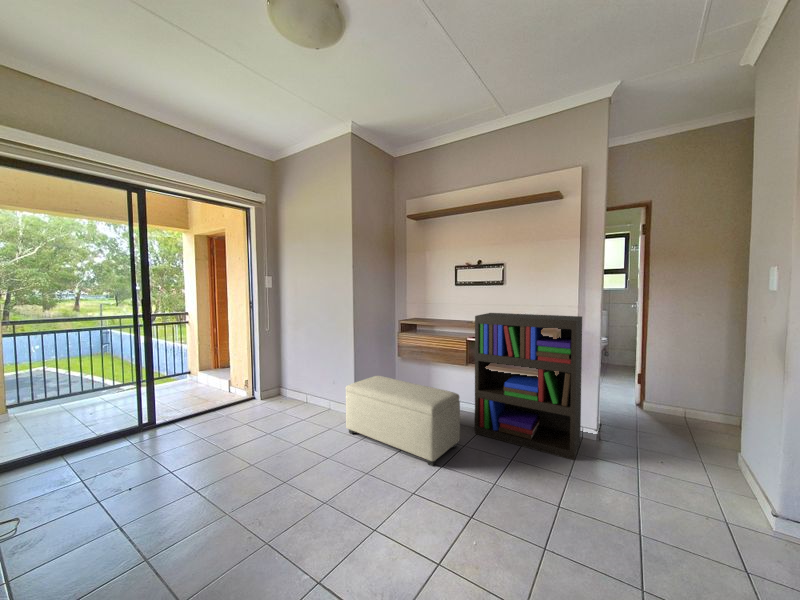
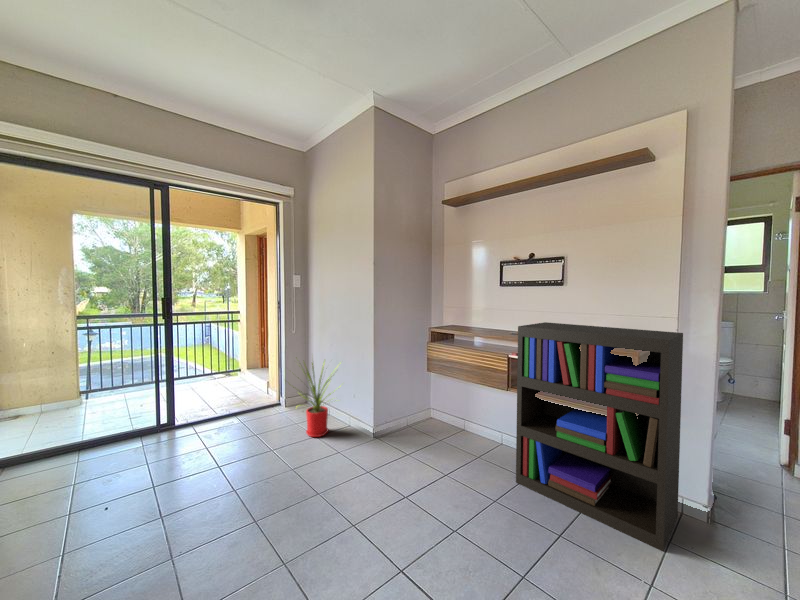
house plant: none [271,347,325,420] -> present [289,361,332,437]
ottoman: present [346,376,460,466] -> none [355,394,491,526]

